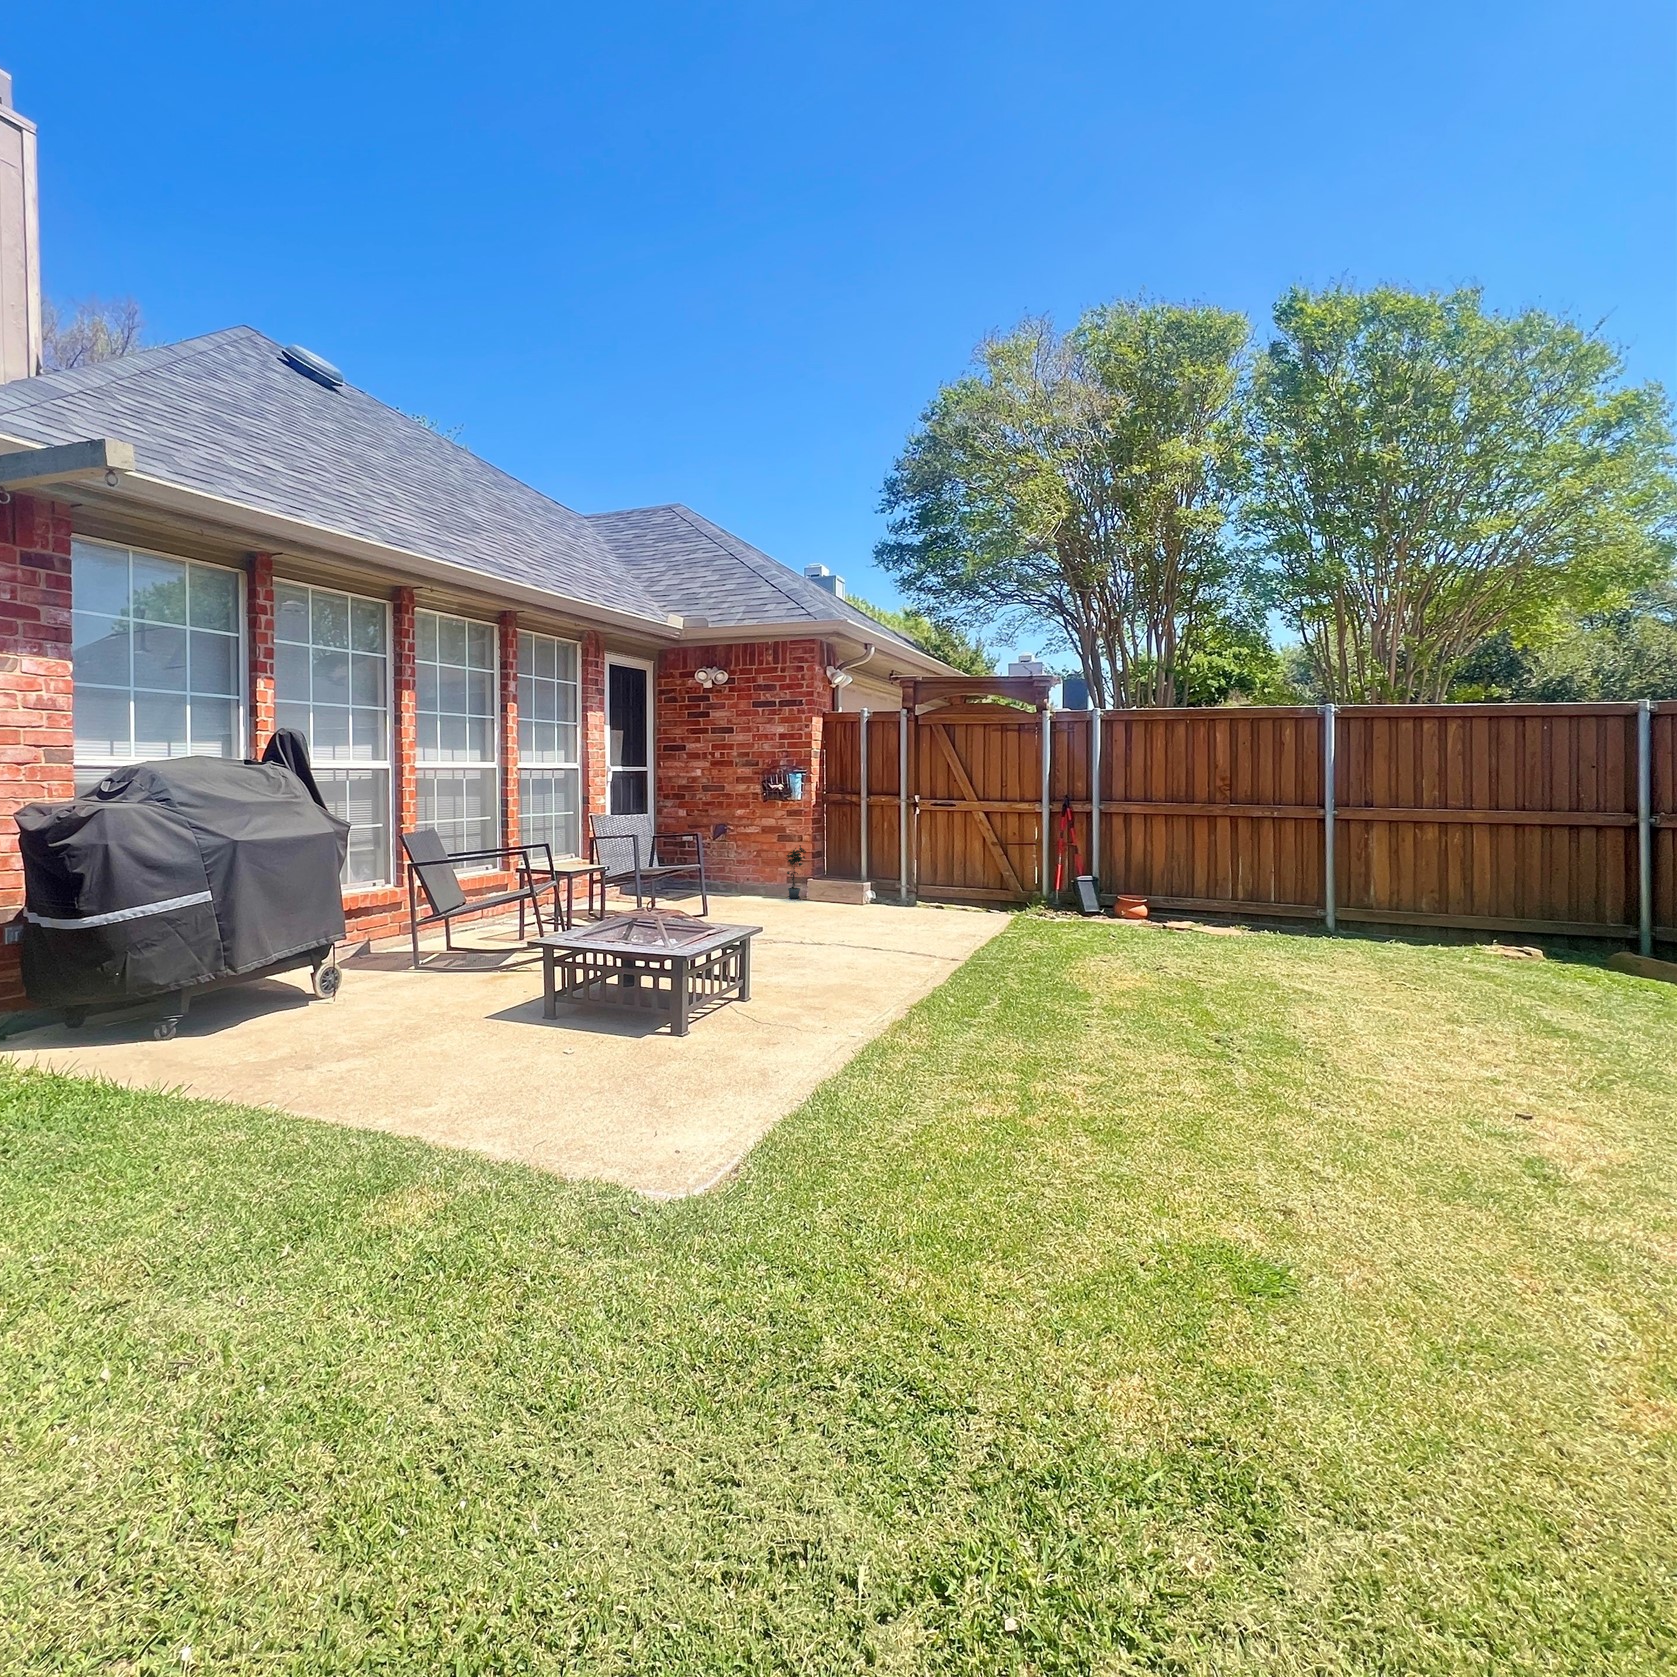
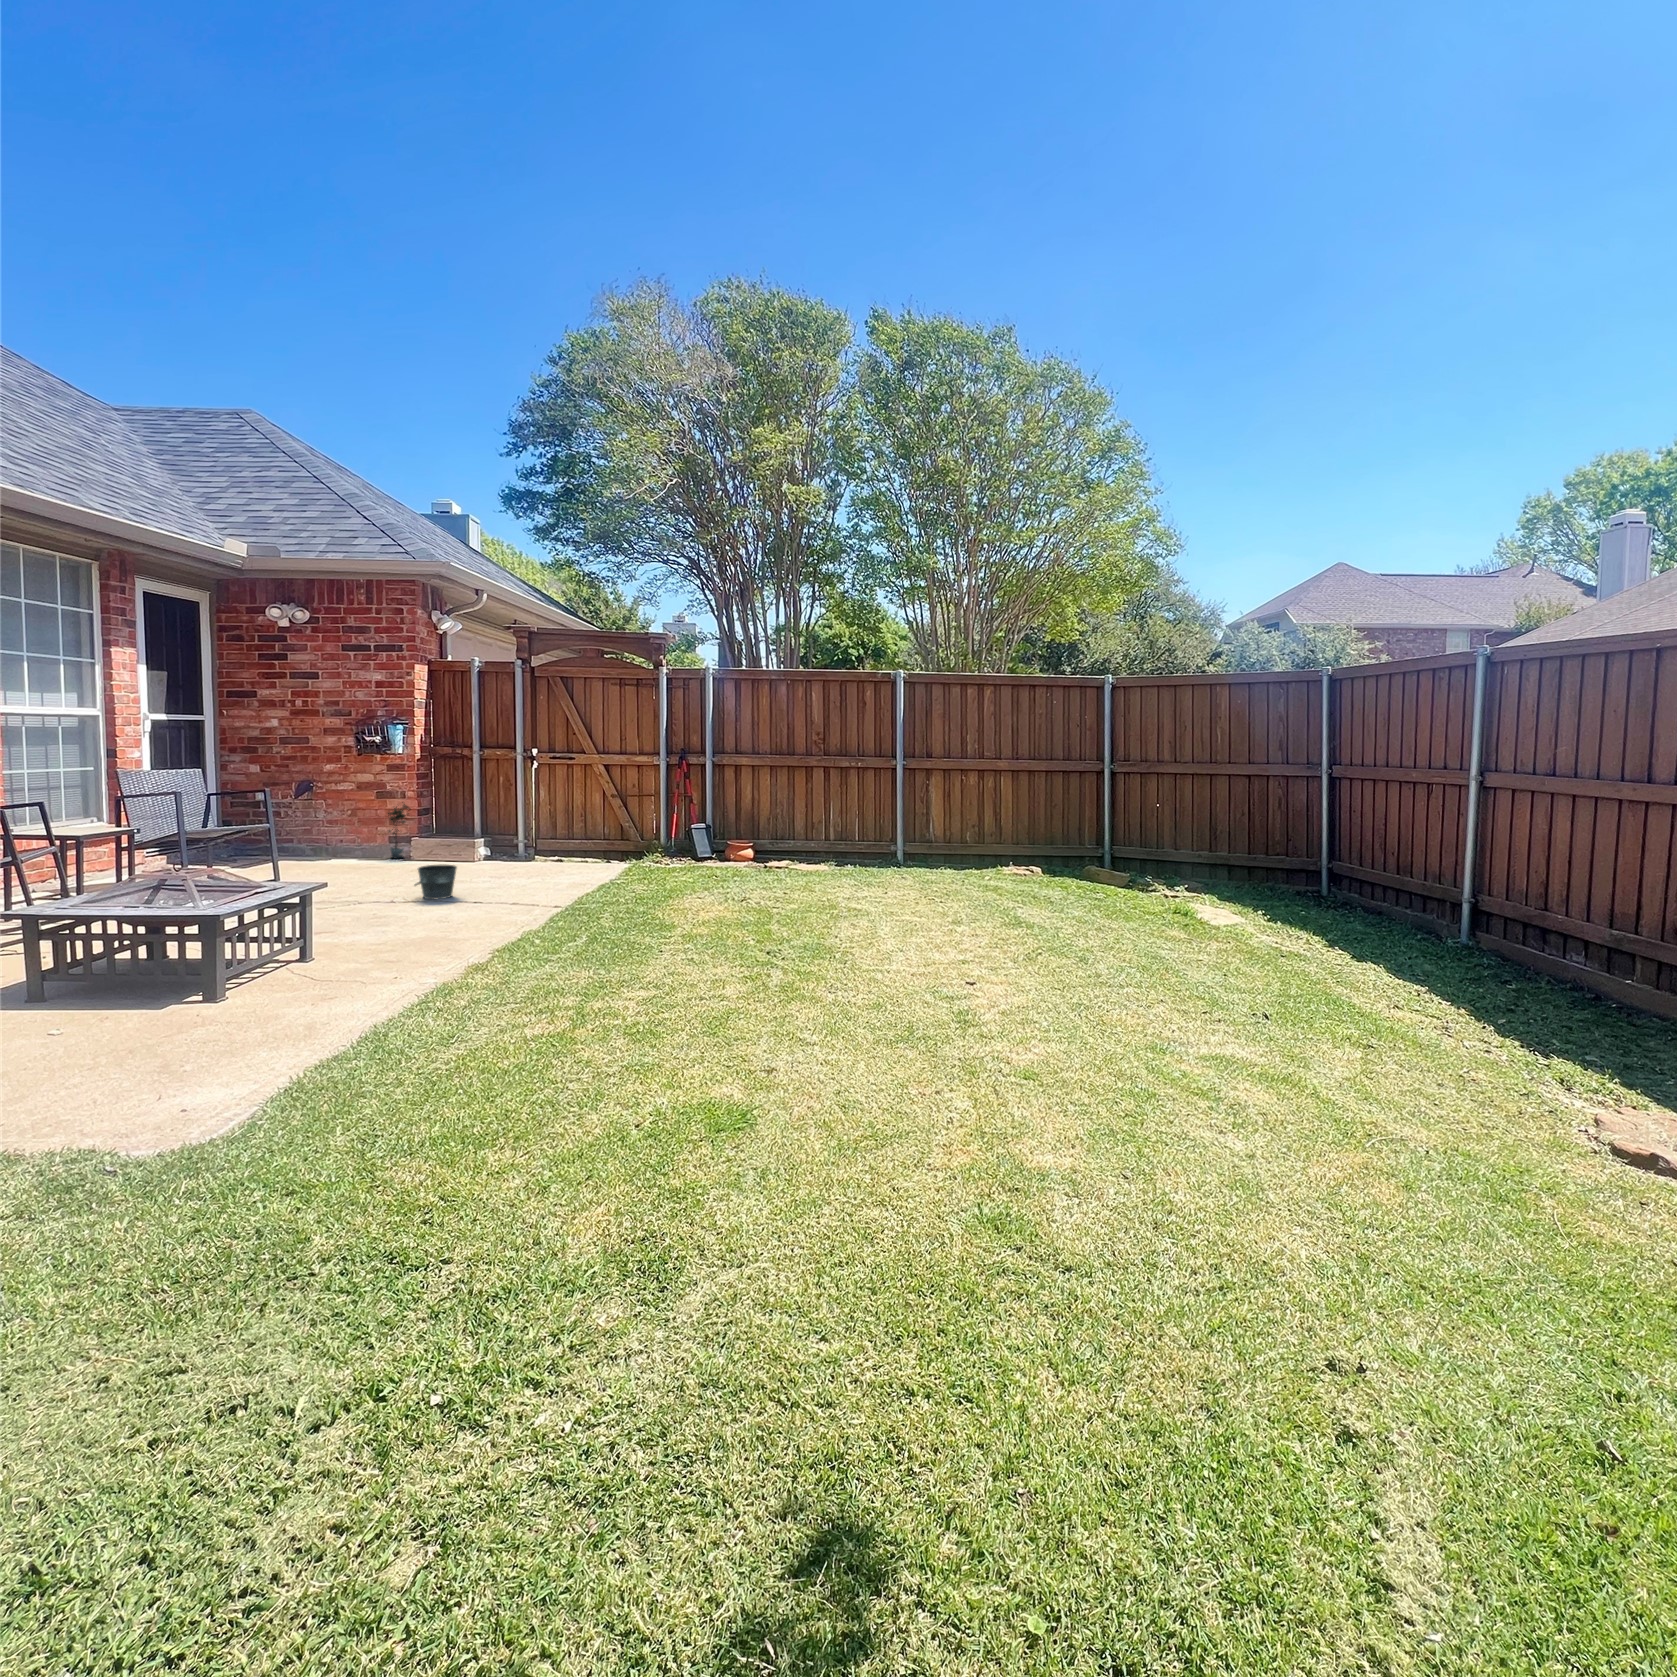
bucket: none [817,909,855,944] -> present [415,865,457,899]

